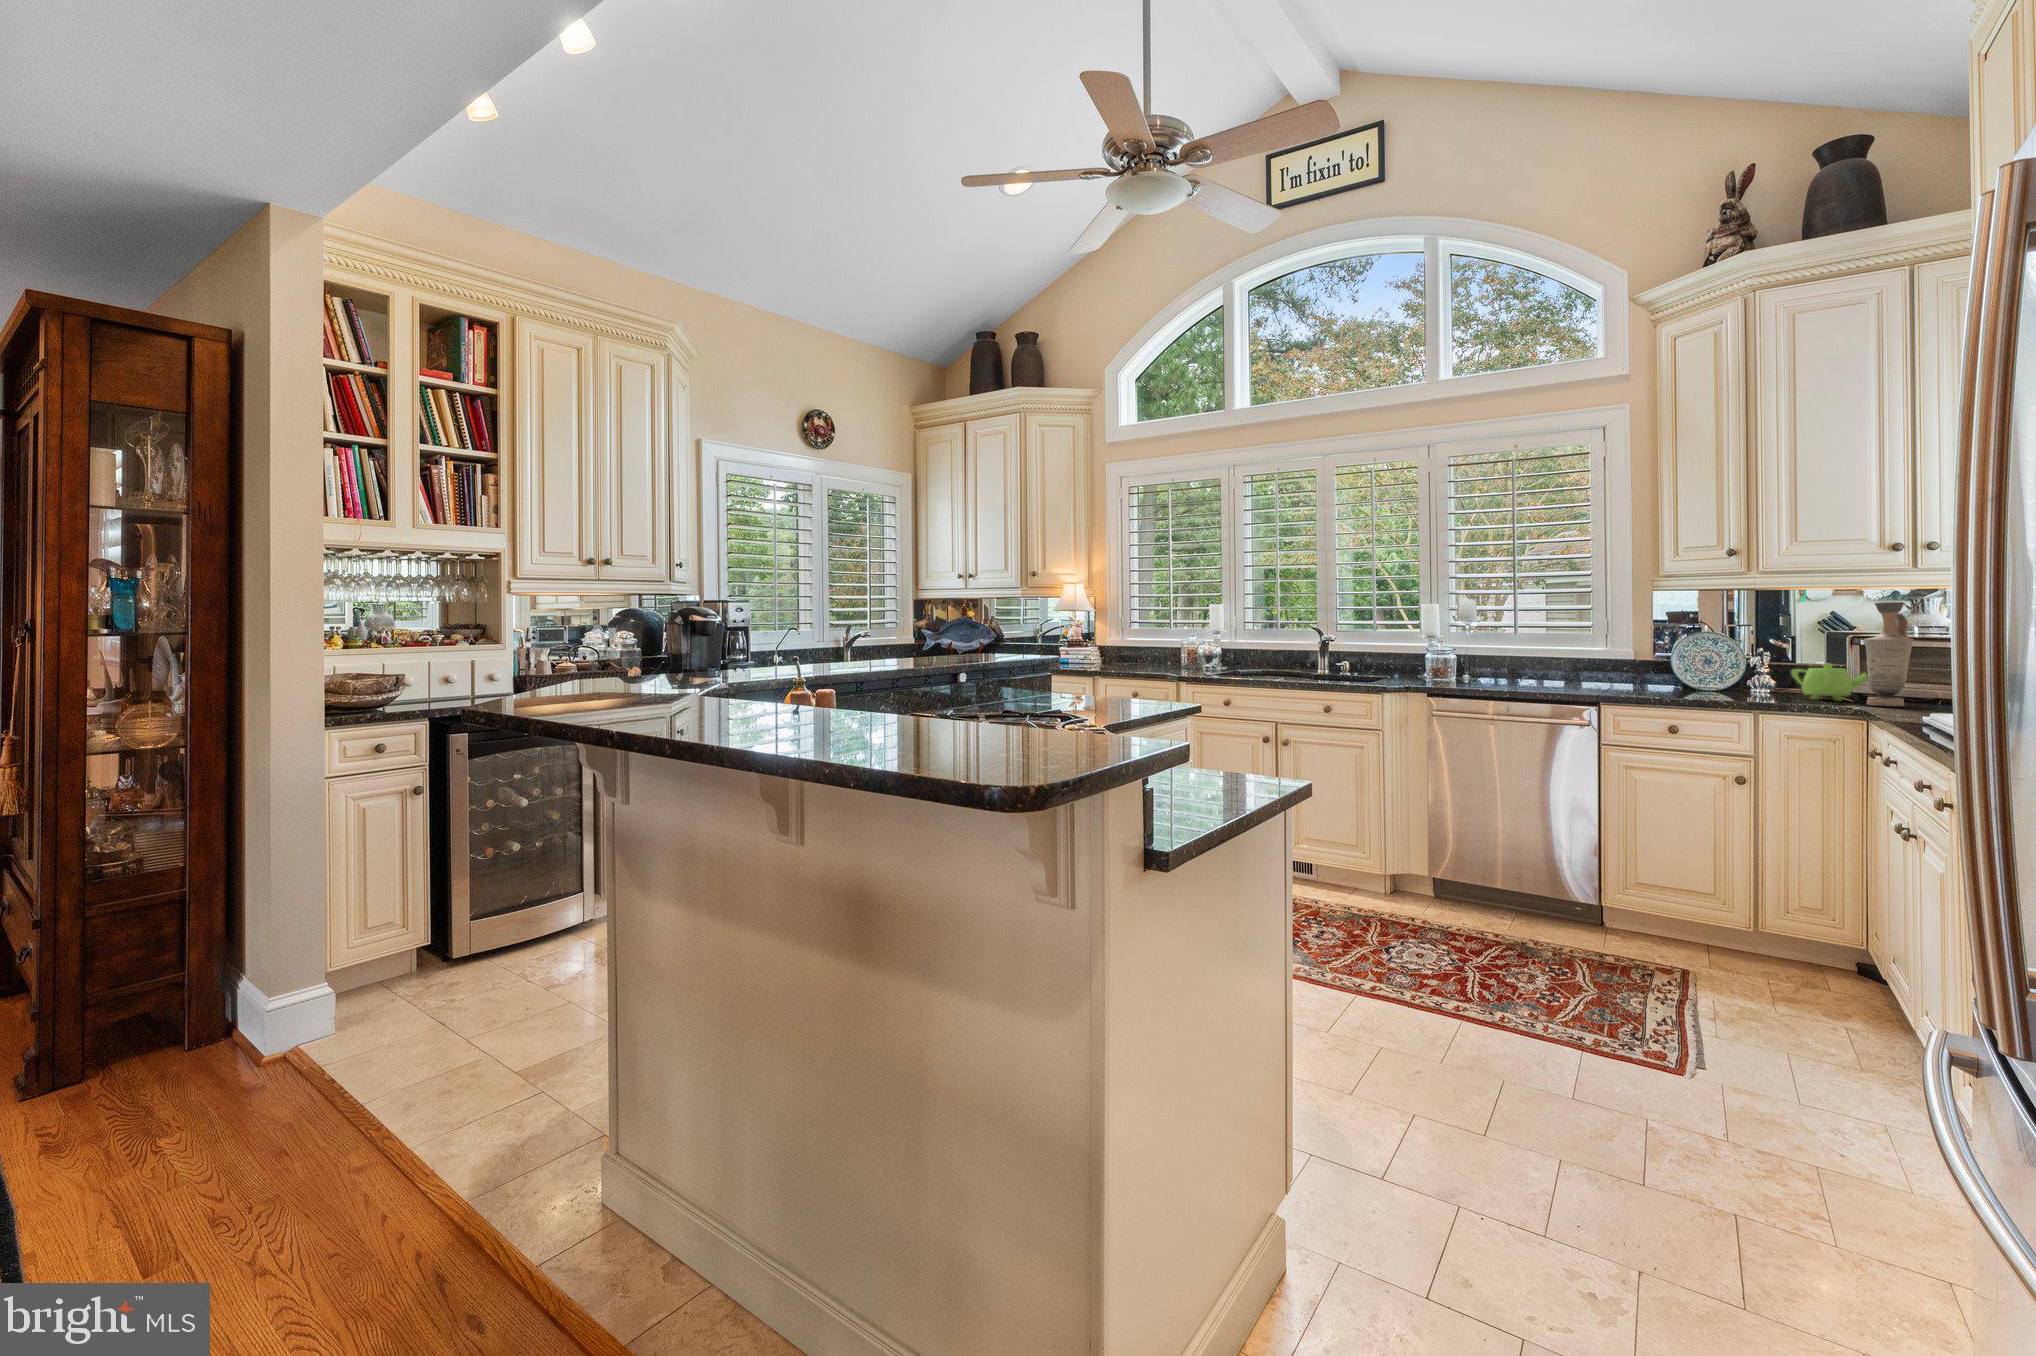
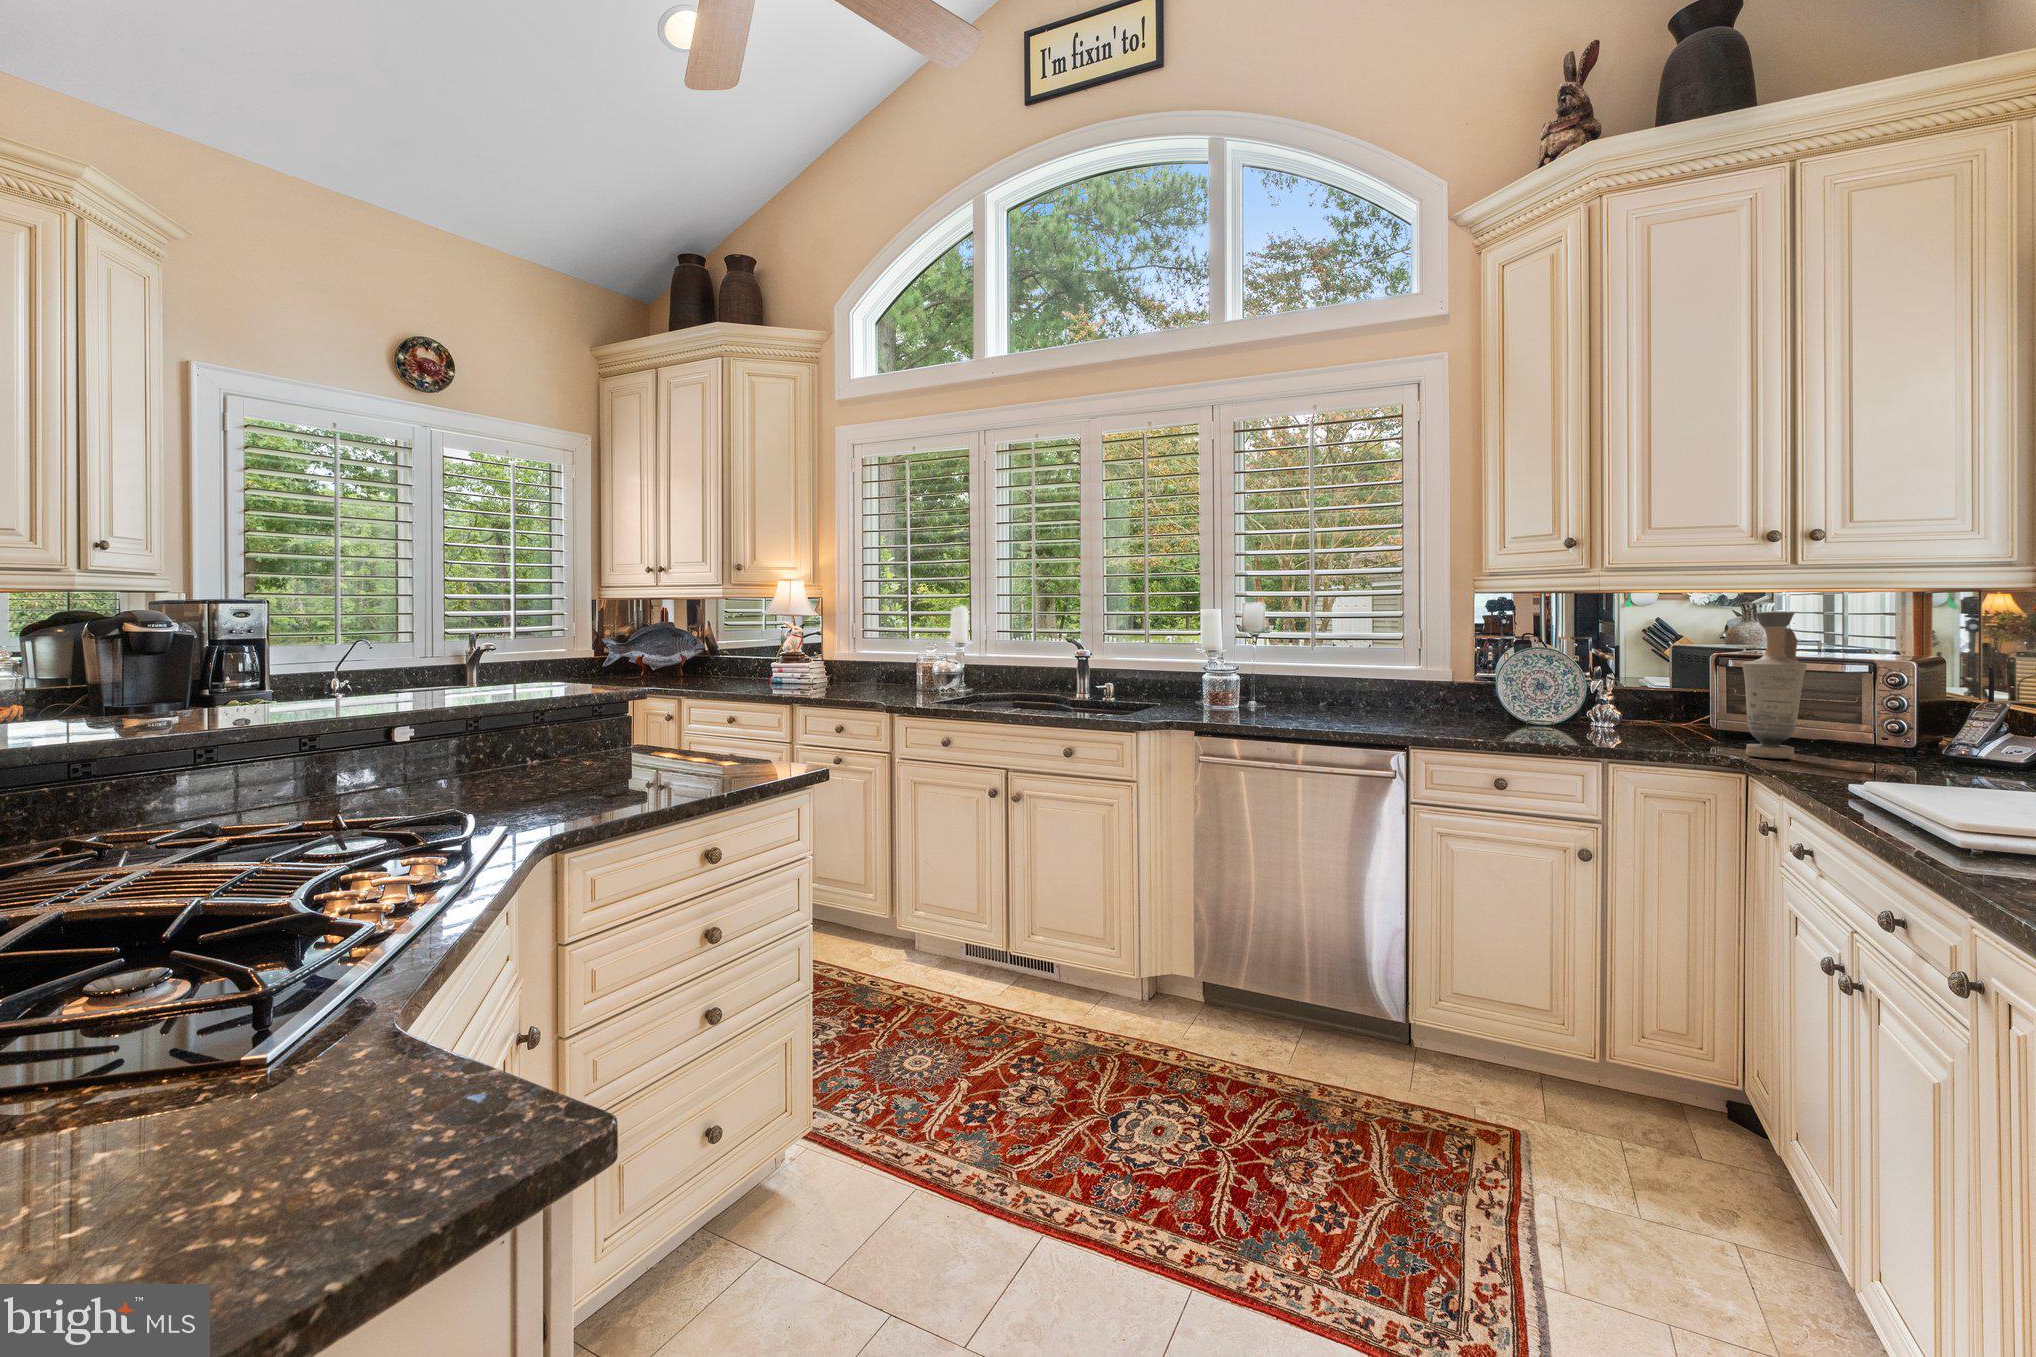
teapot: present [1791,663,1868,701] -> none [1644,694,1744,745]

